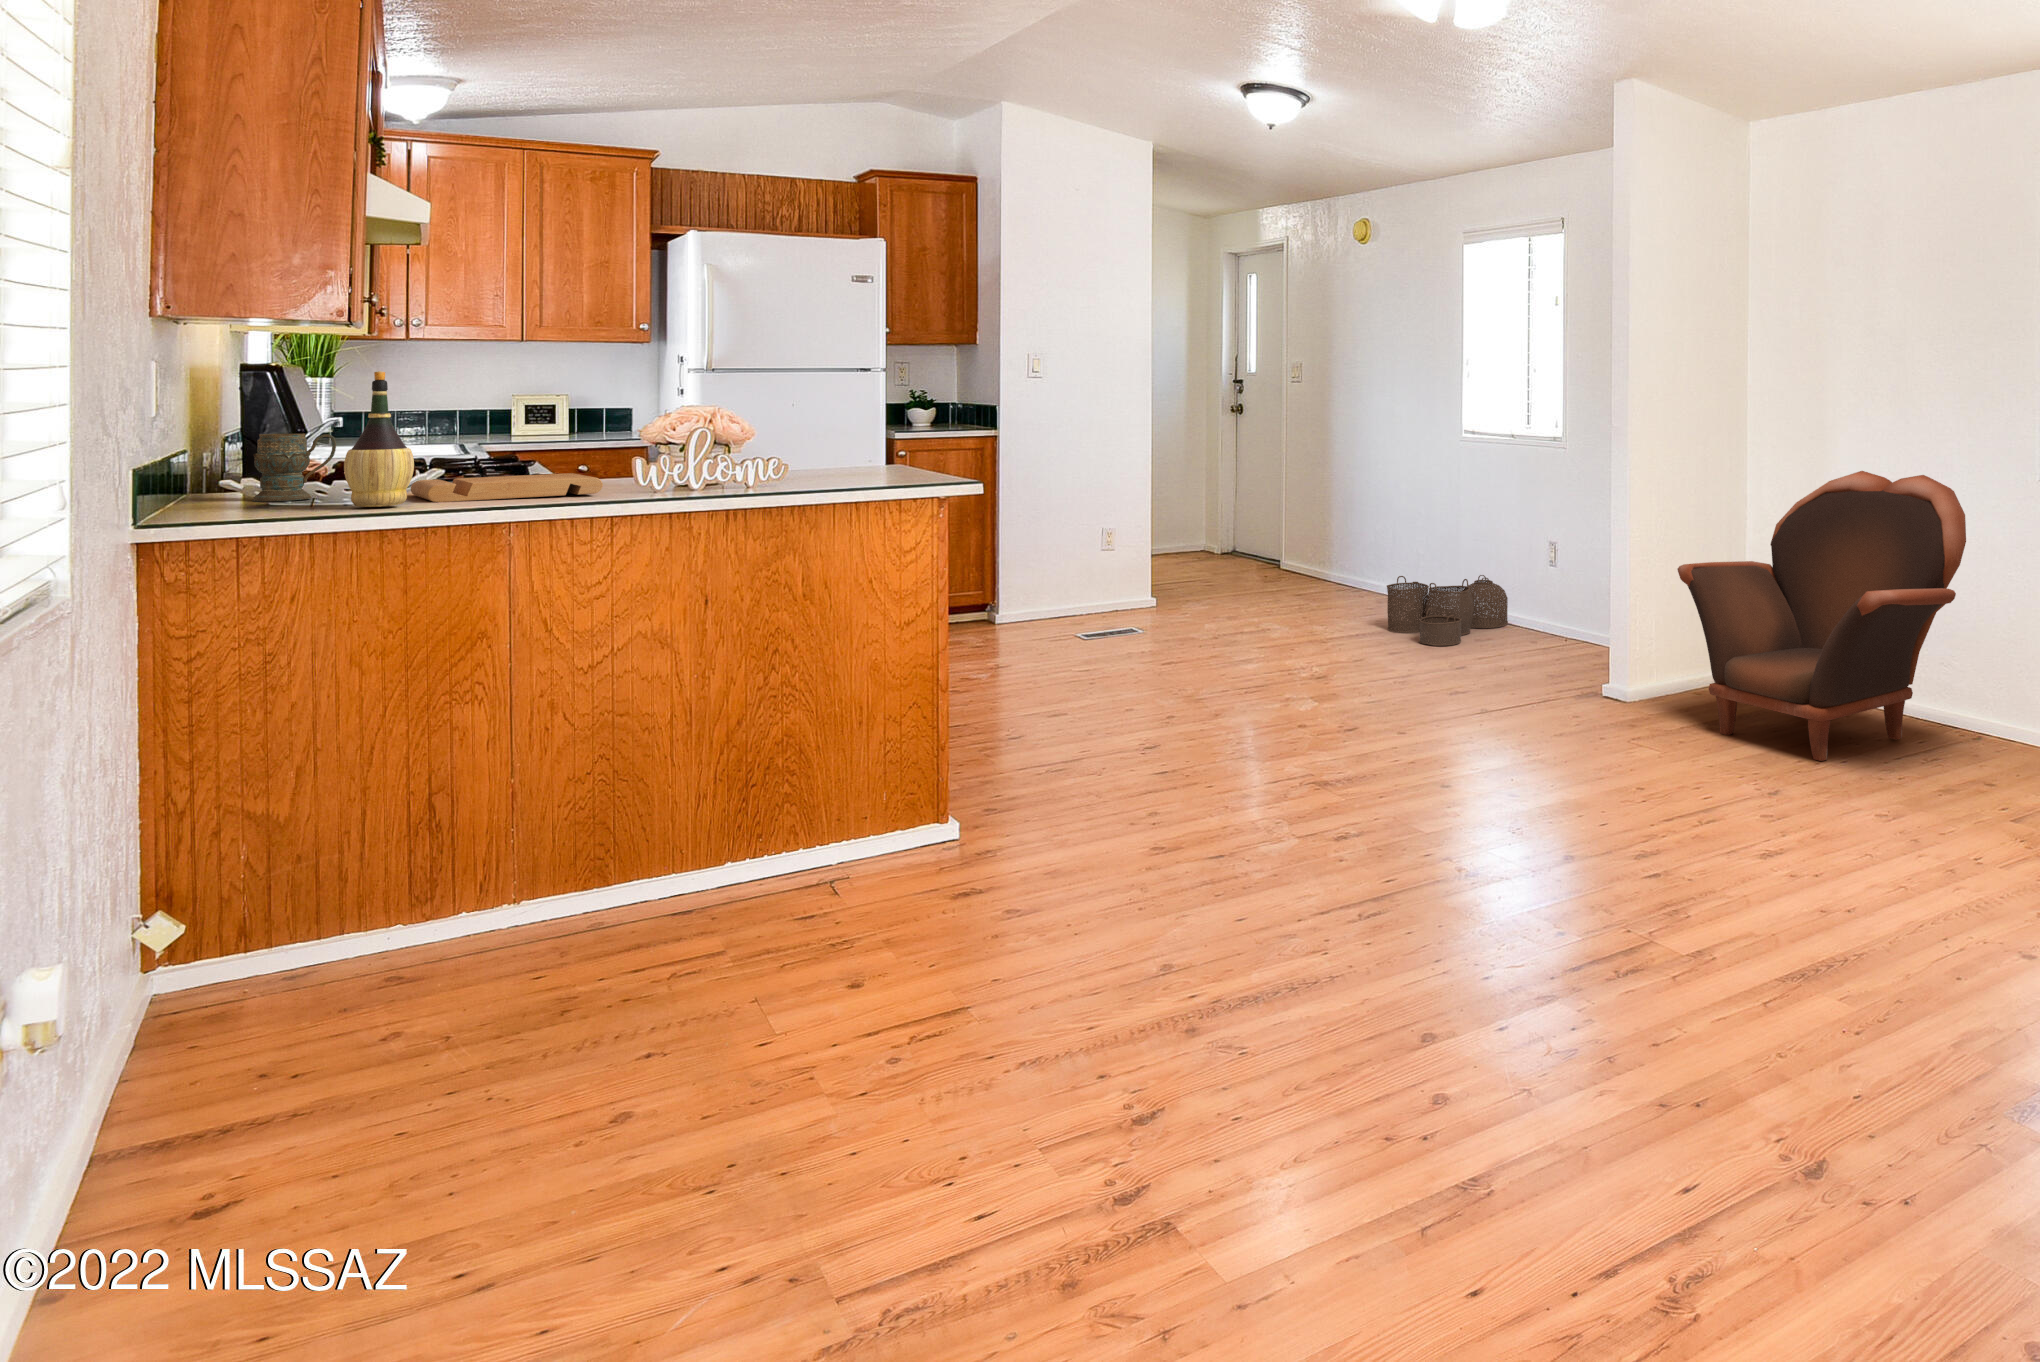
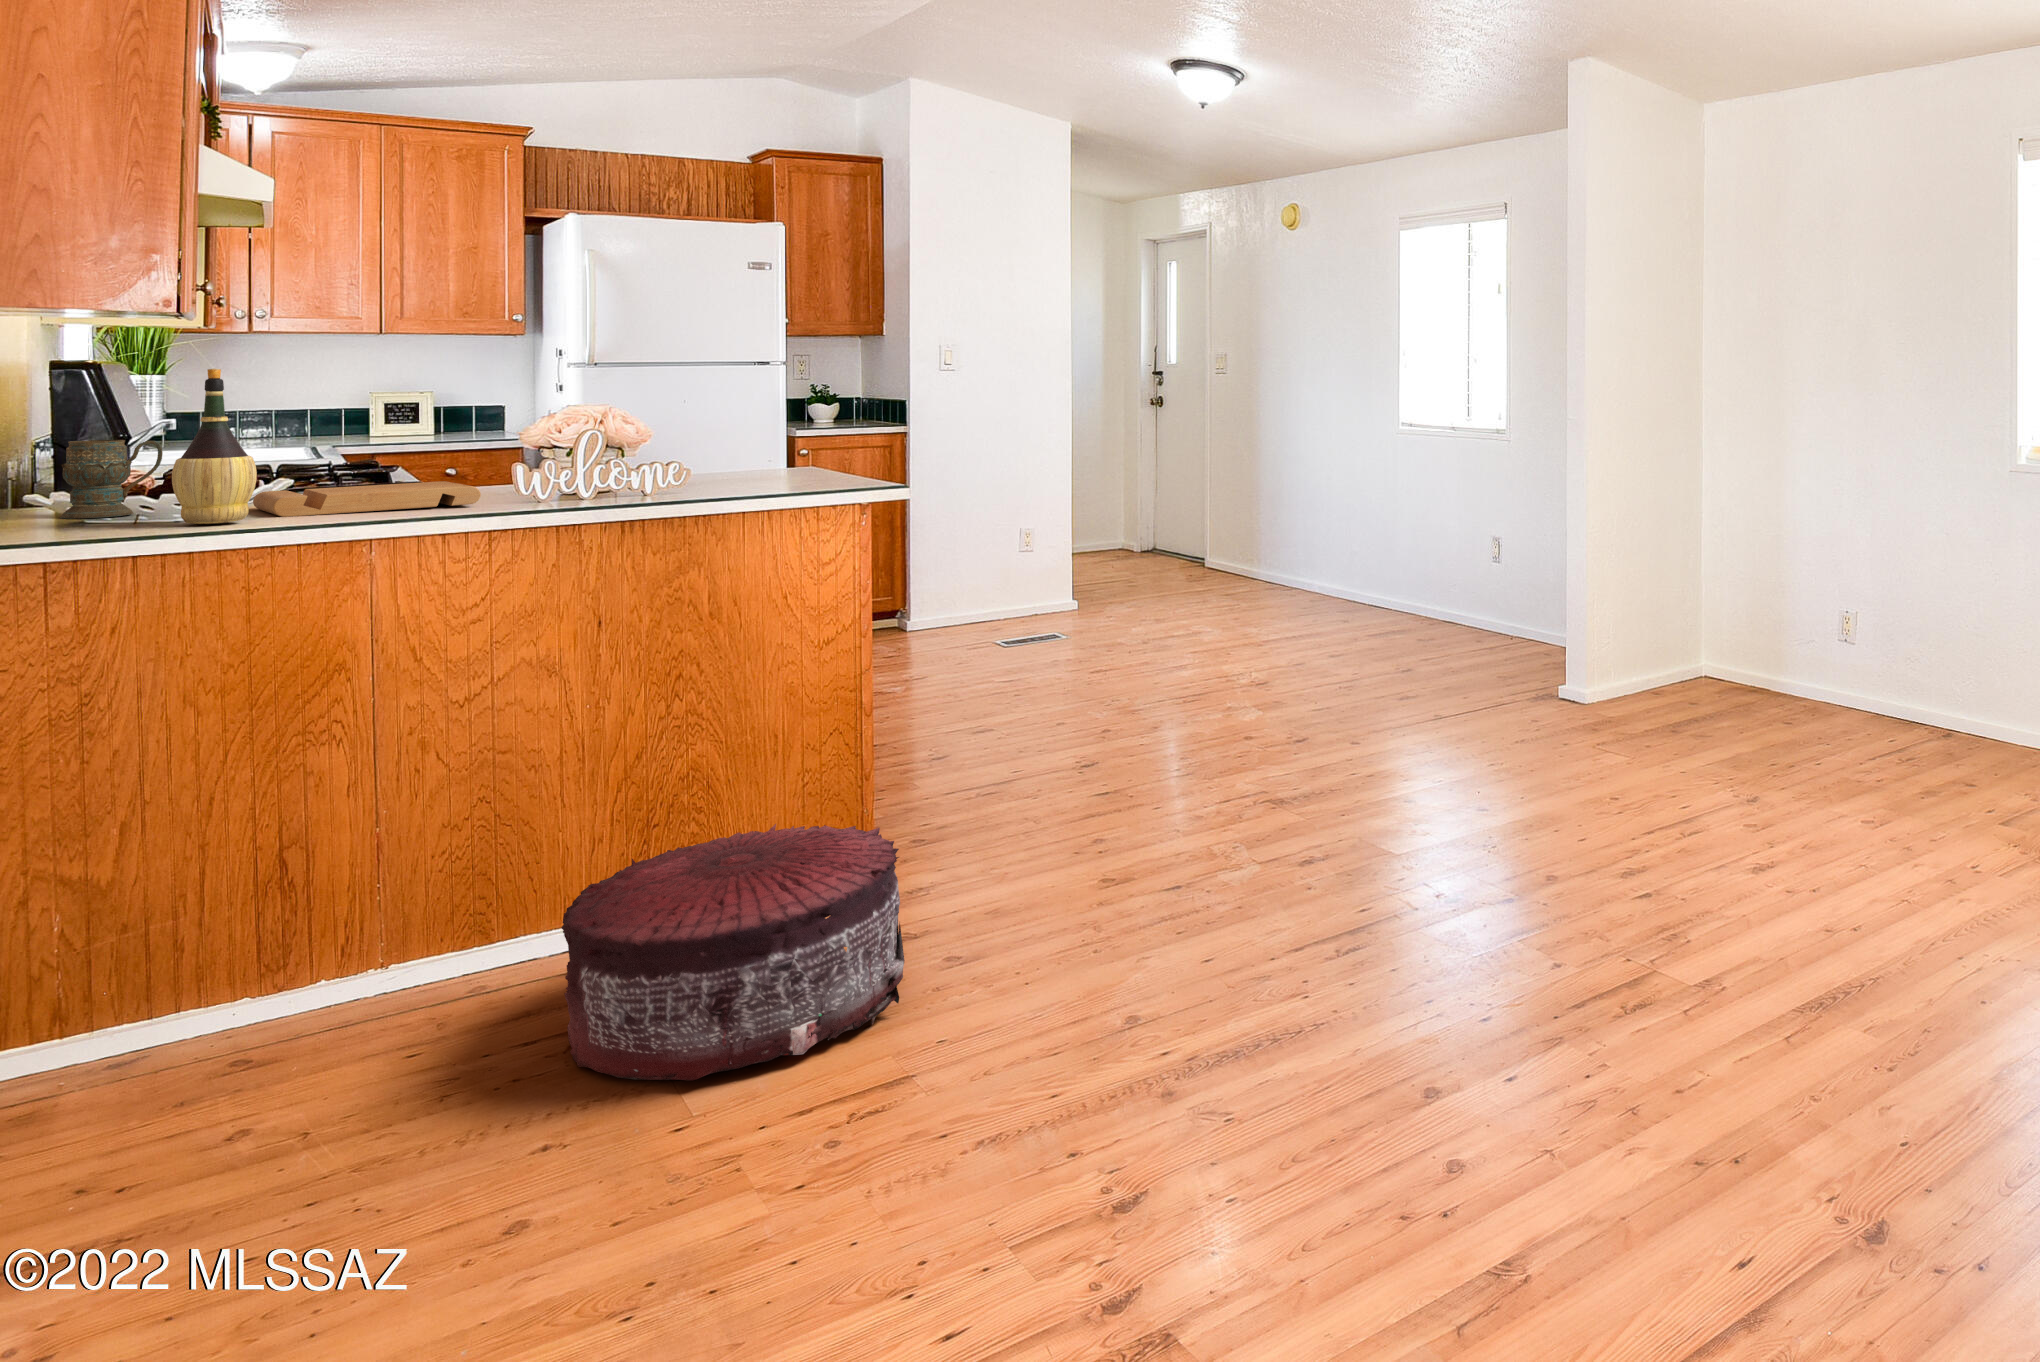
armchair: present [1677,471,1966,761] -> none [1643,463,1940,764]
woven basket: present [1387,575,1508,646] -> none [1328,573,1454,648]
pouf: none [665,784,963,1004] -> present [561,824,905,1081]

